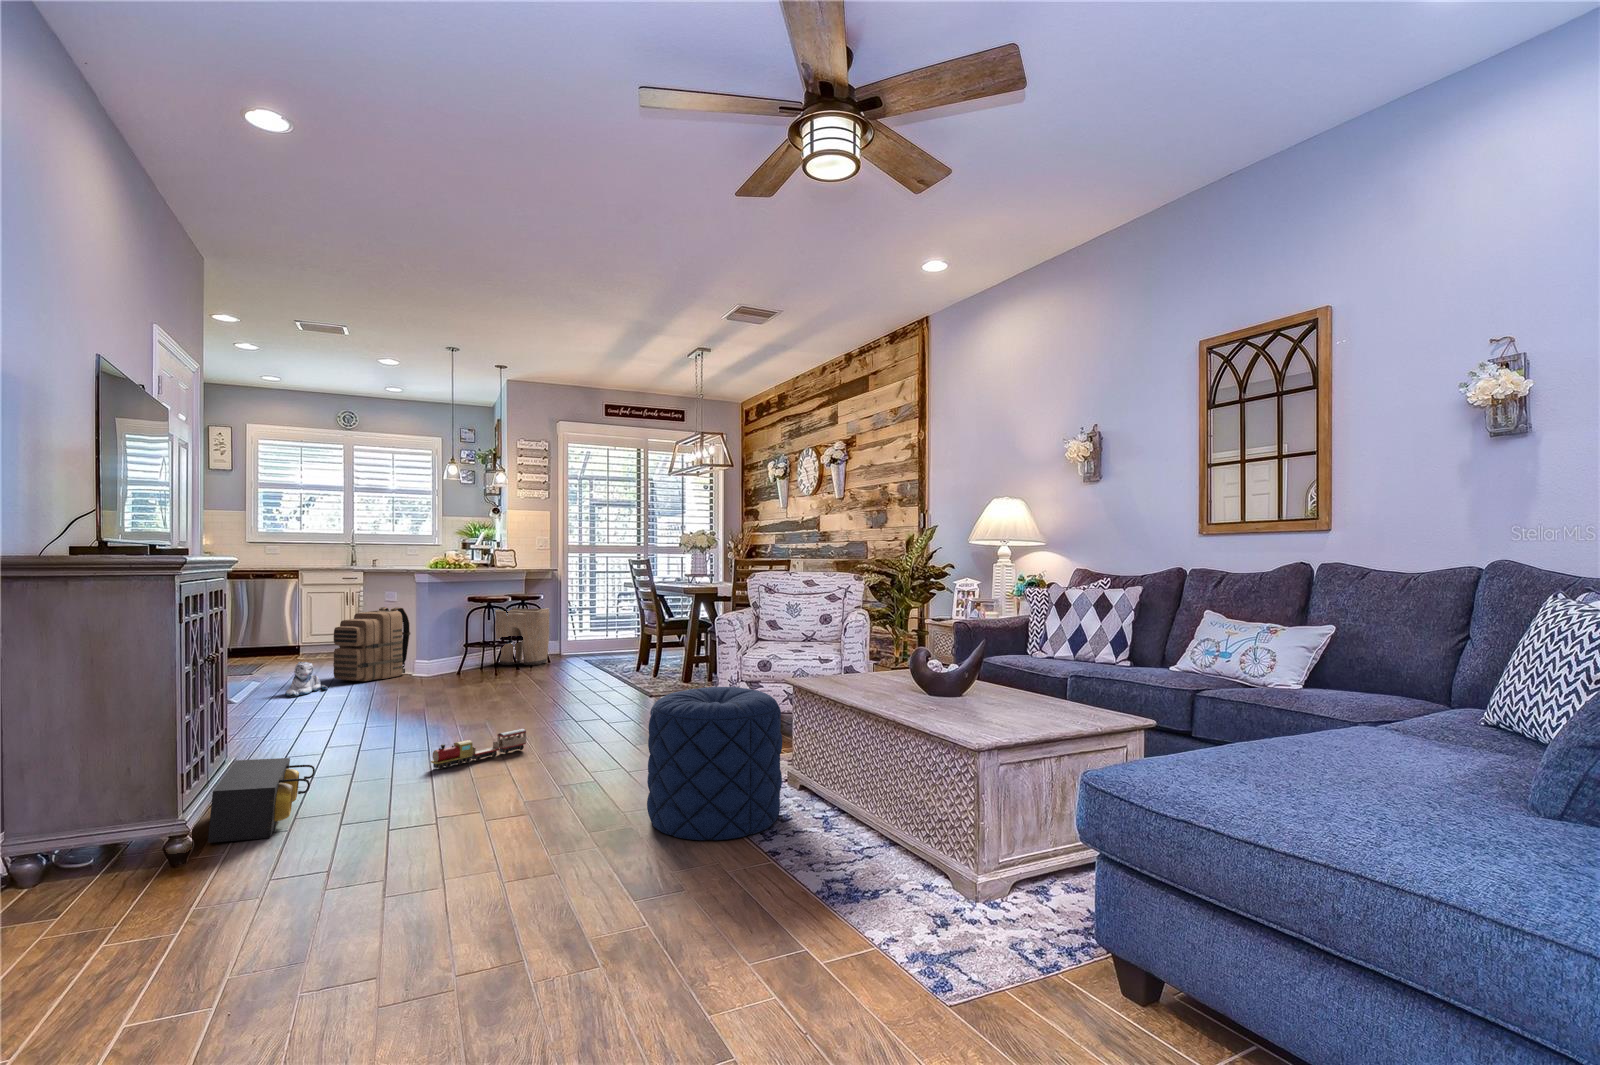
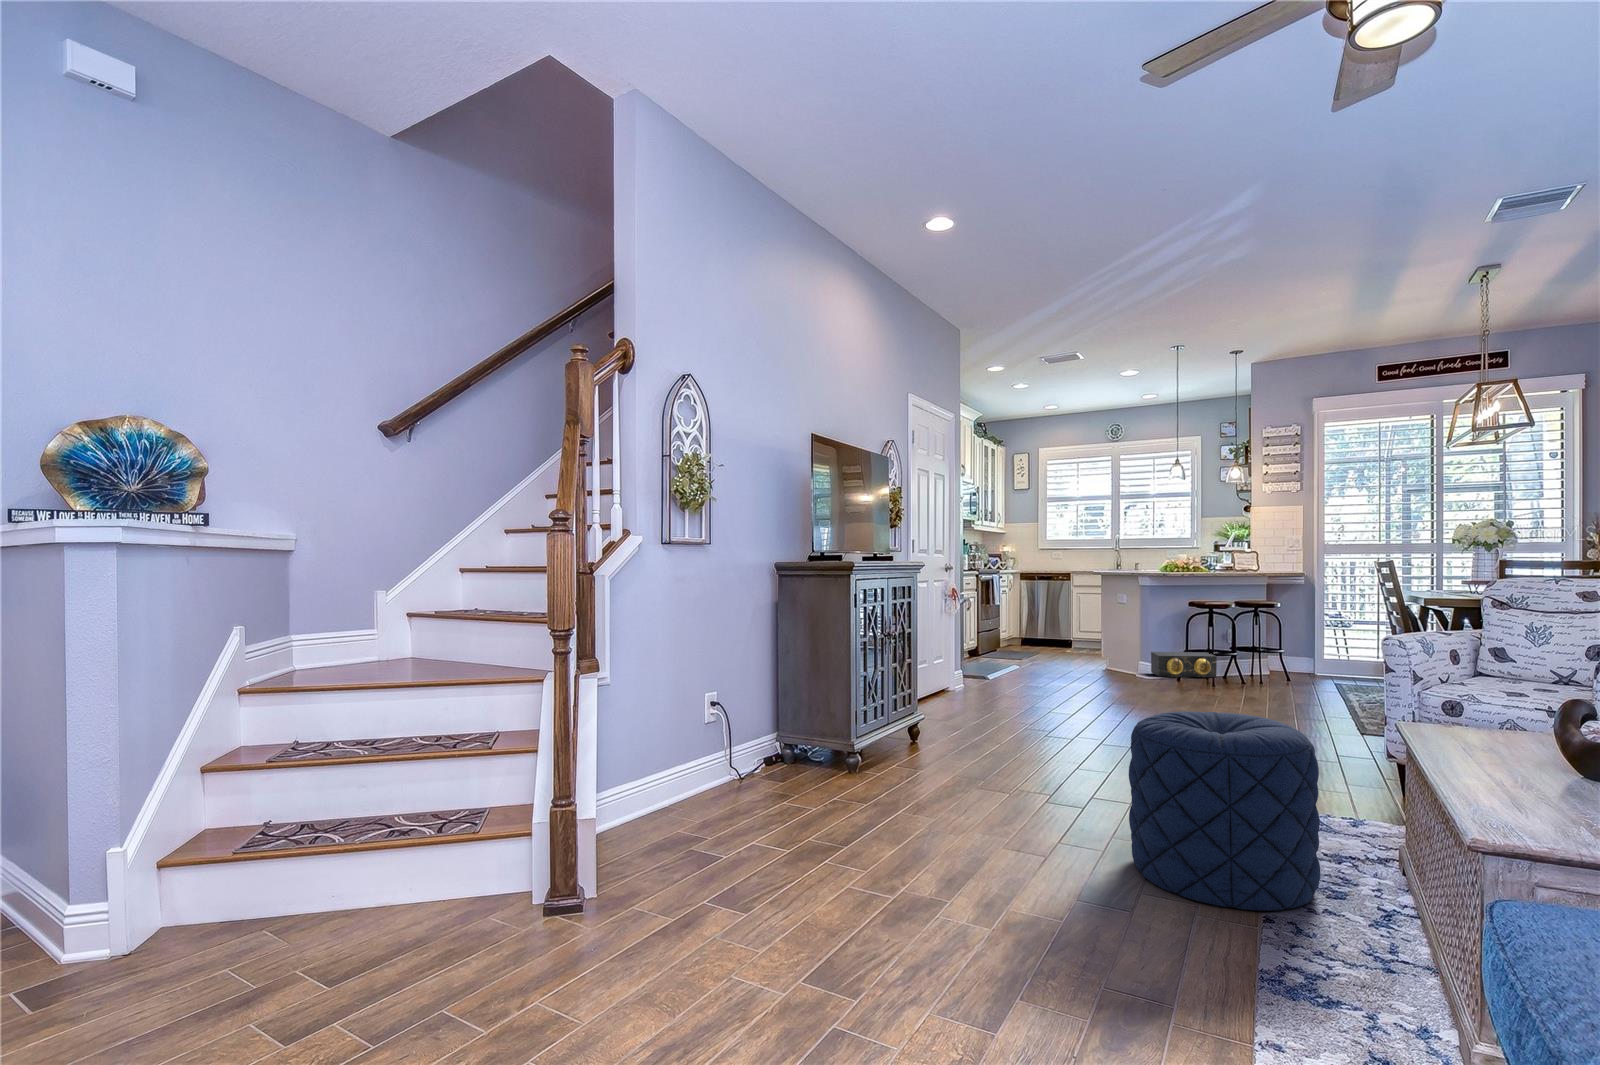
backpack: present [333,607,410,681] -> none [1062,606,1133,673]
laundry basket: present [495,608,550,665] -> none [1226,613,1291,679]
plush toy: present [286,662,327,696] -> none [1016,648,1051,677]
toy train: present [431,729,526,769] -> none [1029,731,1131,755]
speaker: present [208,758,315,843] -> present [1151,652,1217,677]

